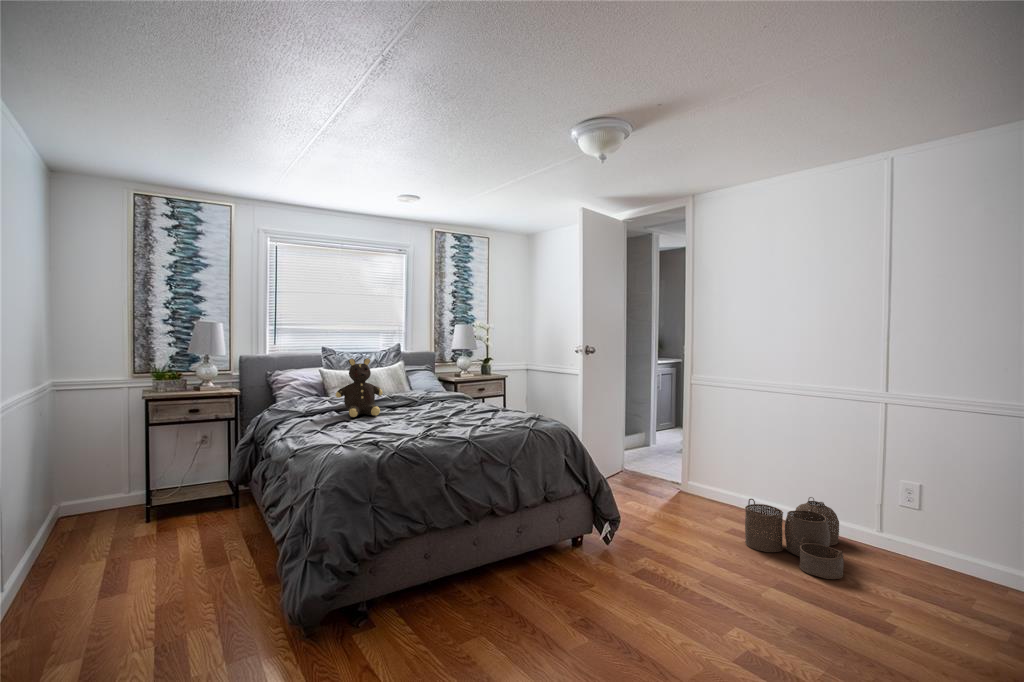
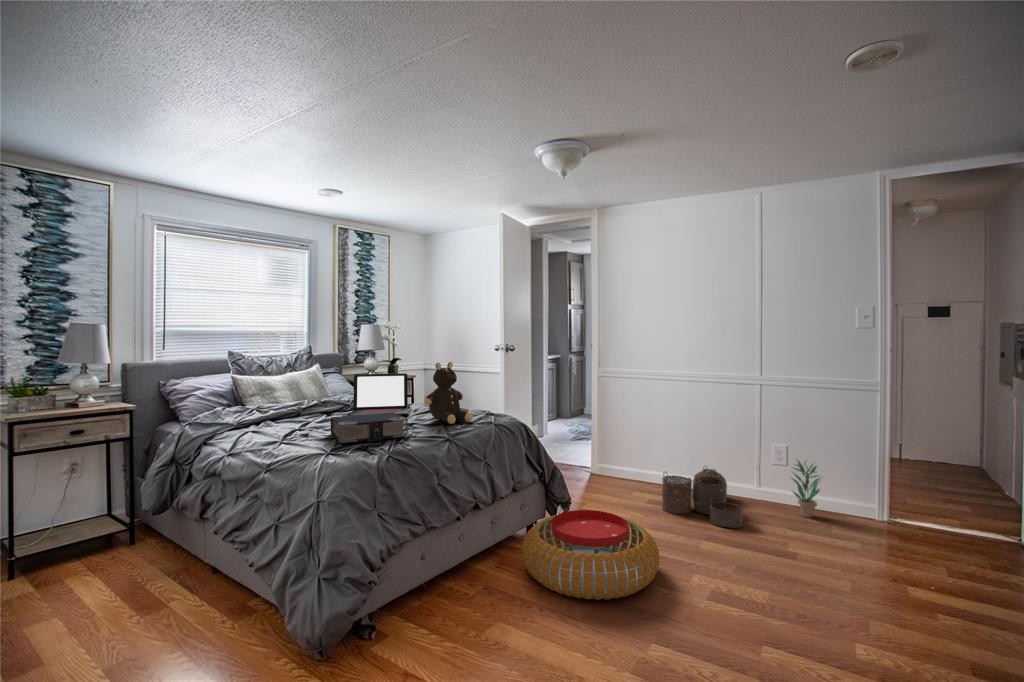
teddy bear: present [336,358,383,417] -> present [424,362,473,424]
laptop: none [401,372,464,413] -> present [350,373,408,416]
book: none [361,410,430,437] -> present [331,412,408,443]
potted plant: none [922,499,975,581] -> present [792,460,821,517]
pouf: none [535,532,692,639] -> present [522,510,659,600]

